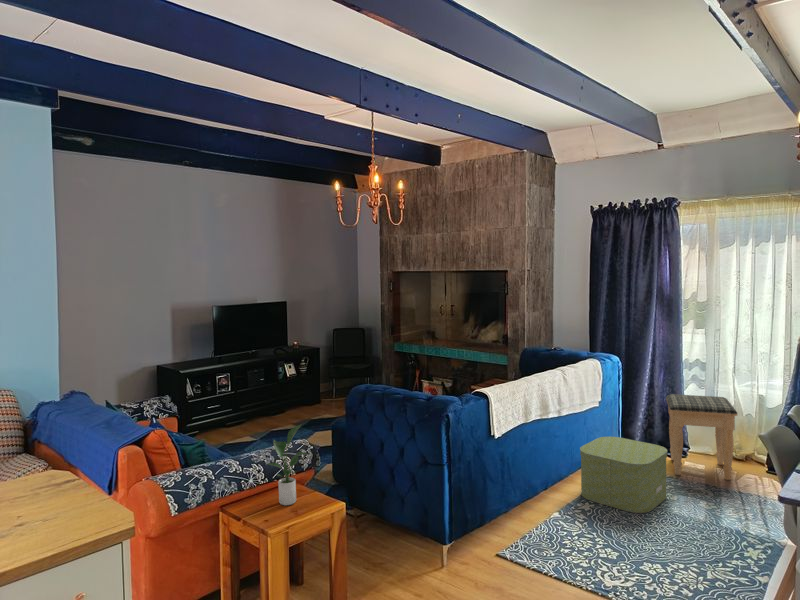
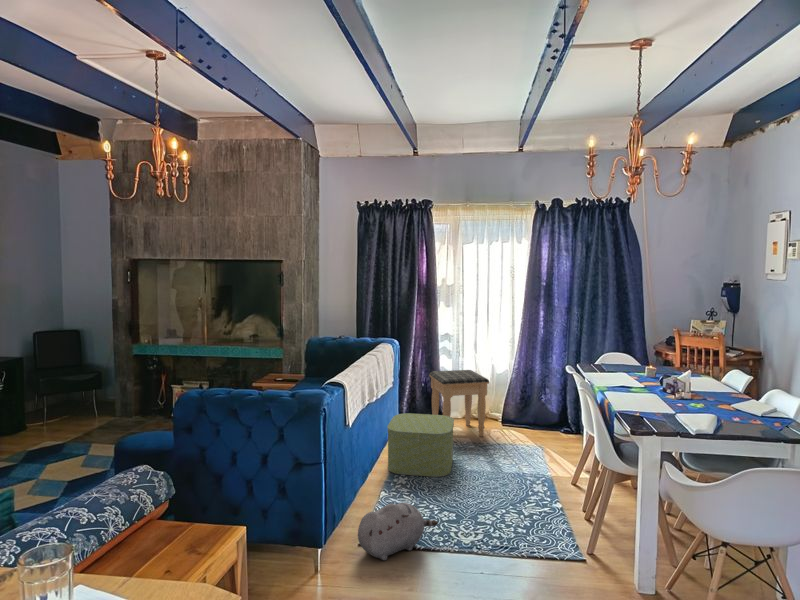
potted plant: present [267,424,306,505] -> none [139,442,197,551]
plush toy: none [484,521,577,576] -> present [358,503,438,560]

